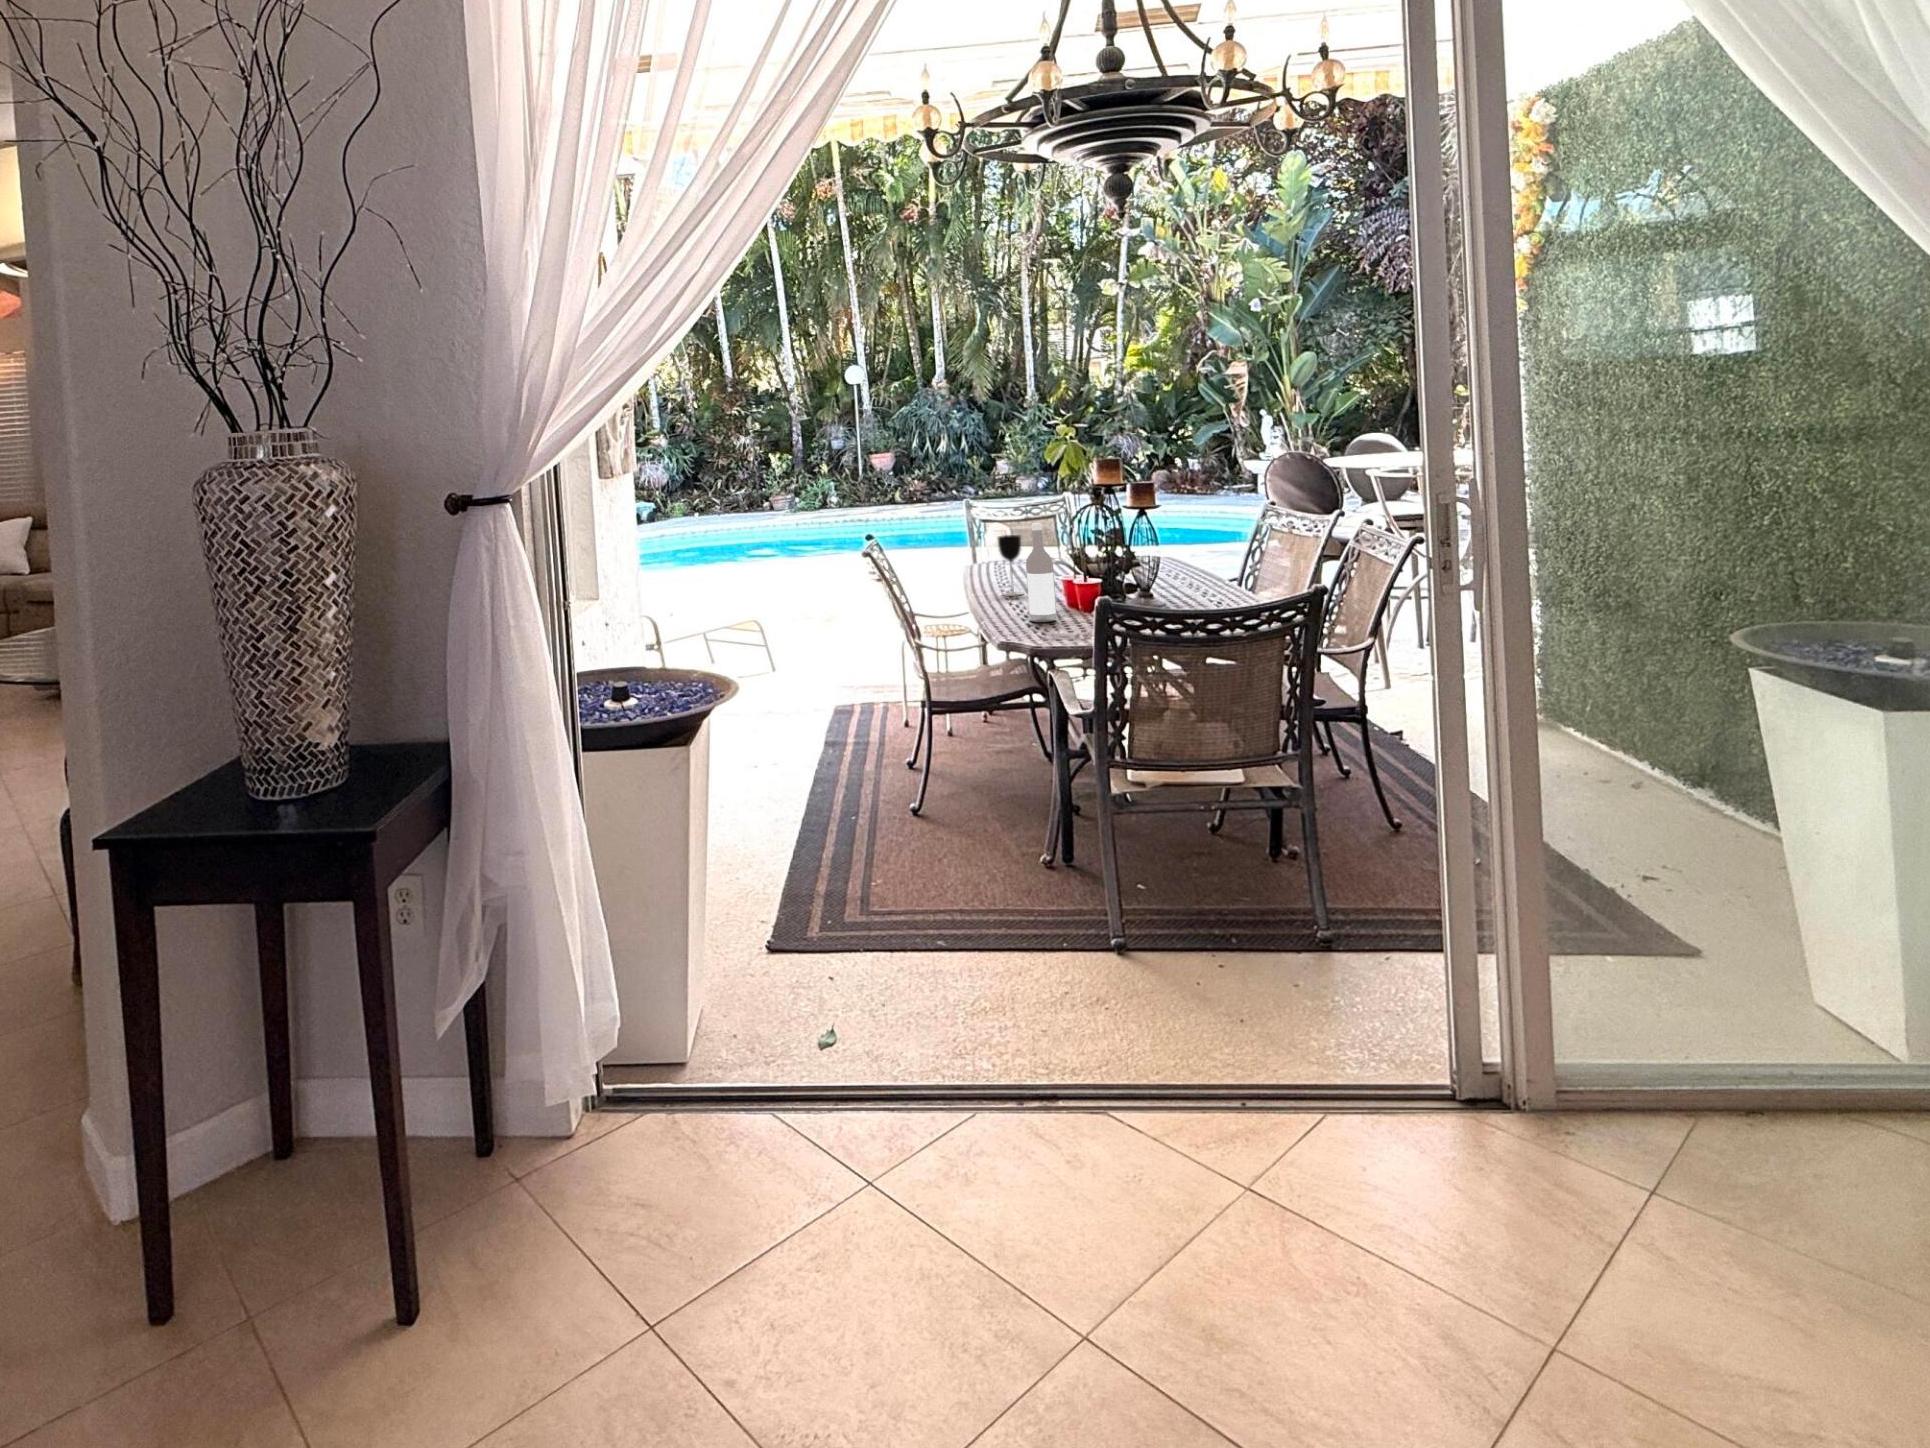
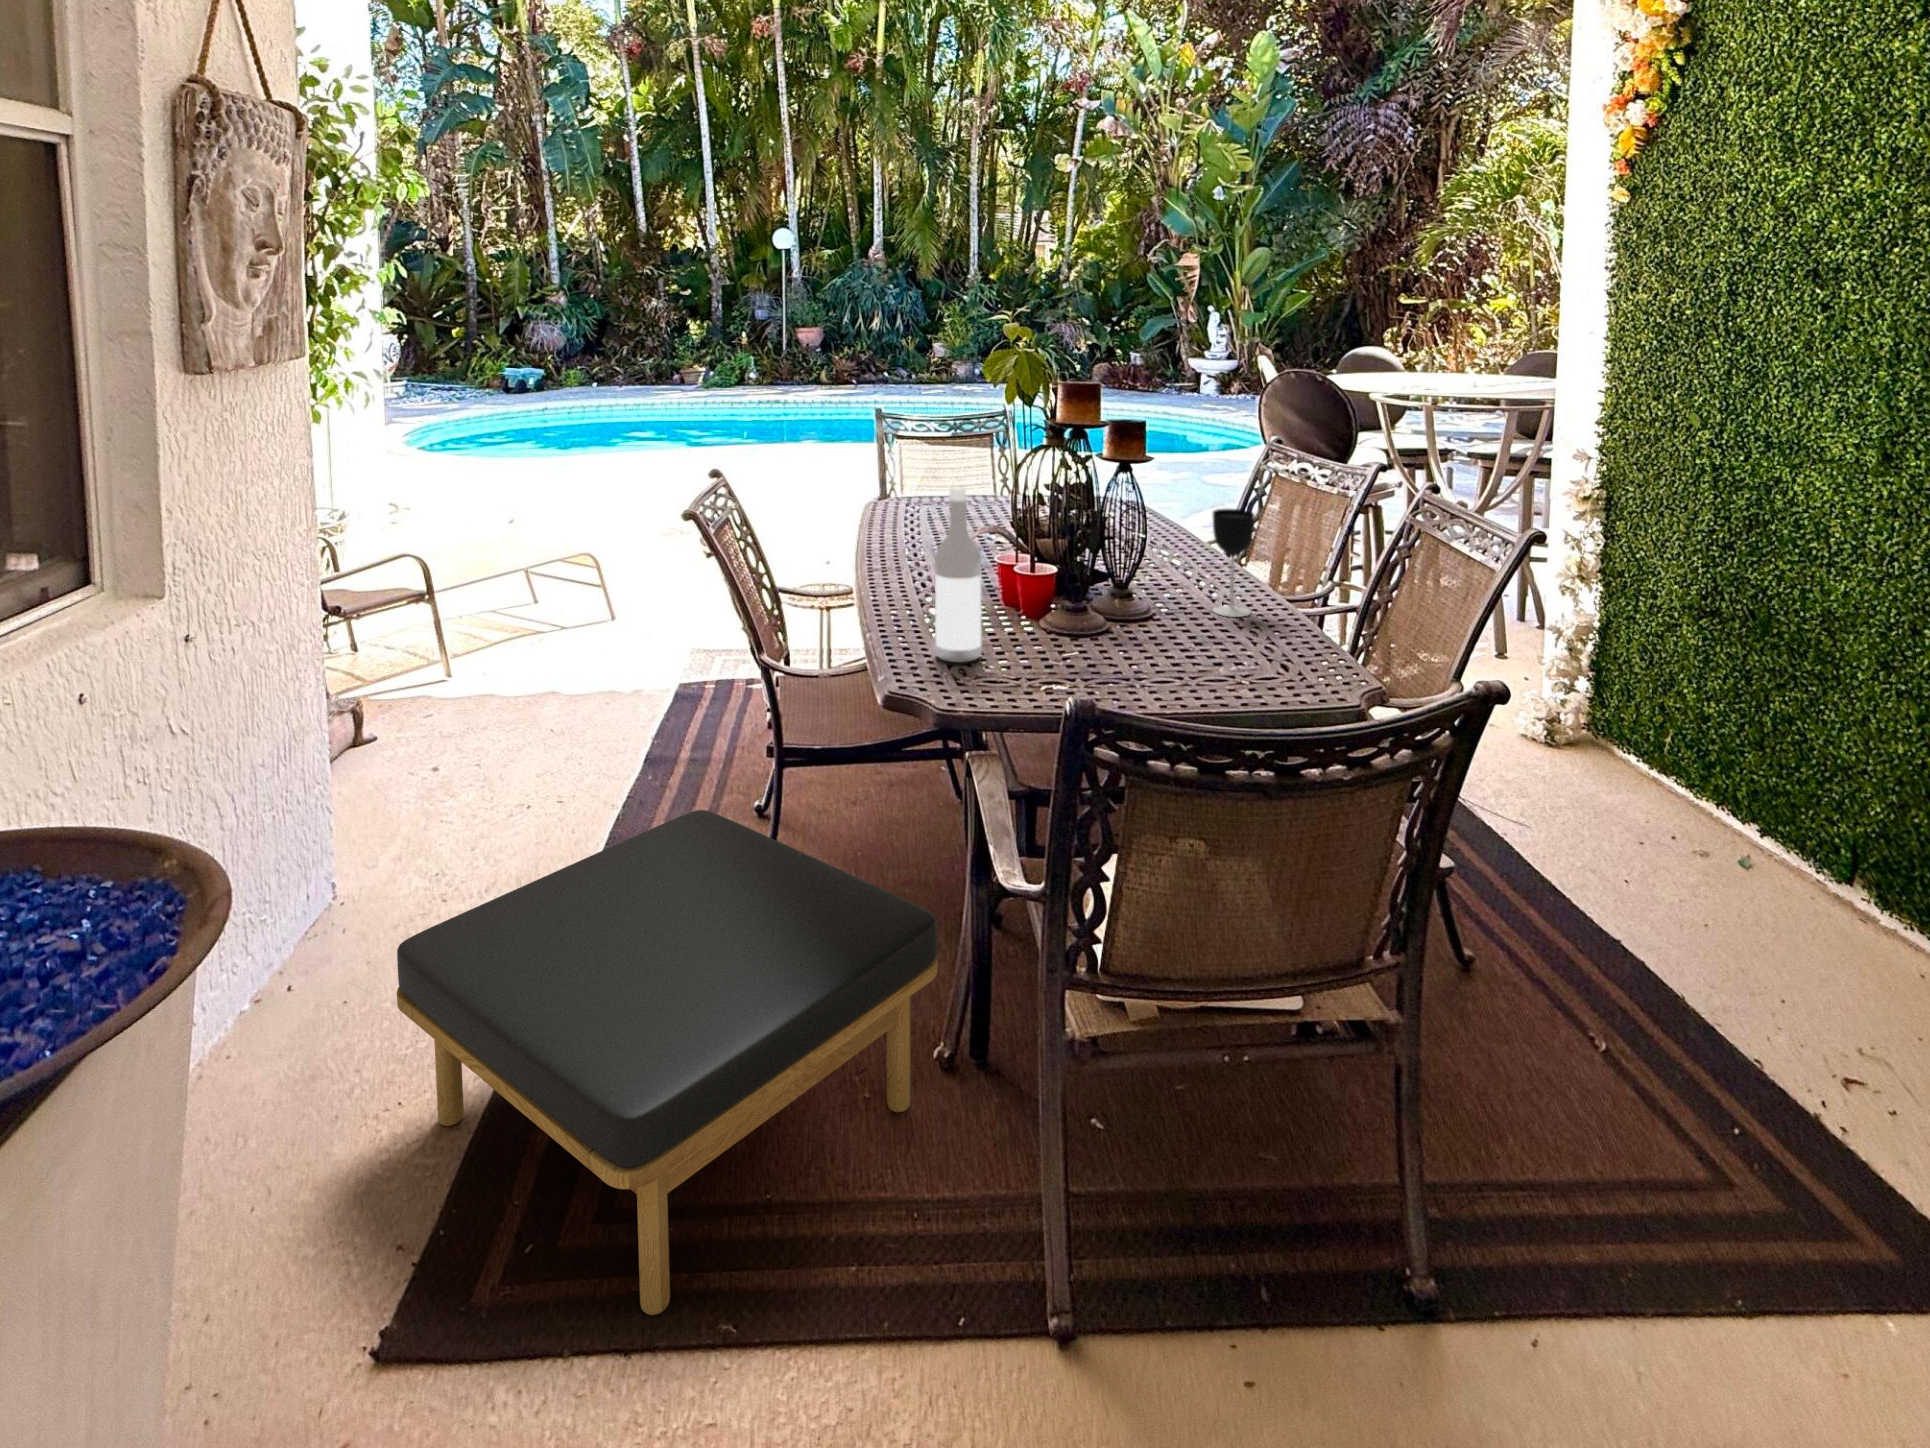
wine glass: present [997,535,1022,596] -> present [1213,509,1255,617]
ottoman: none [750,731,1043,931] -> present [397,810,938,1315]

